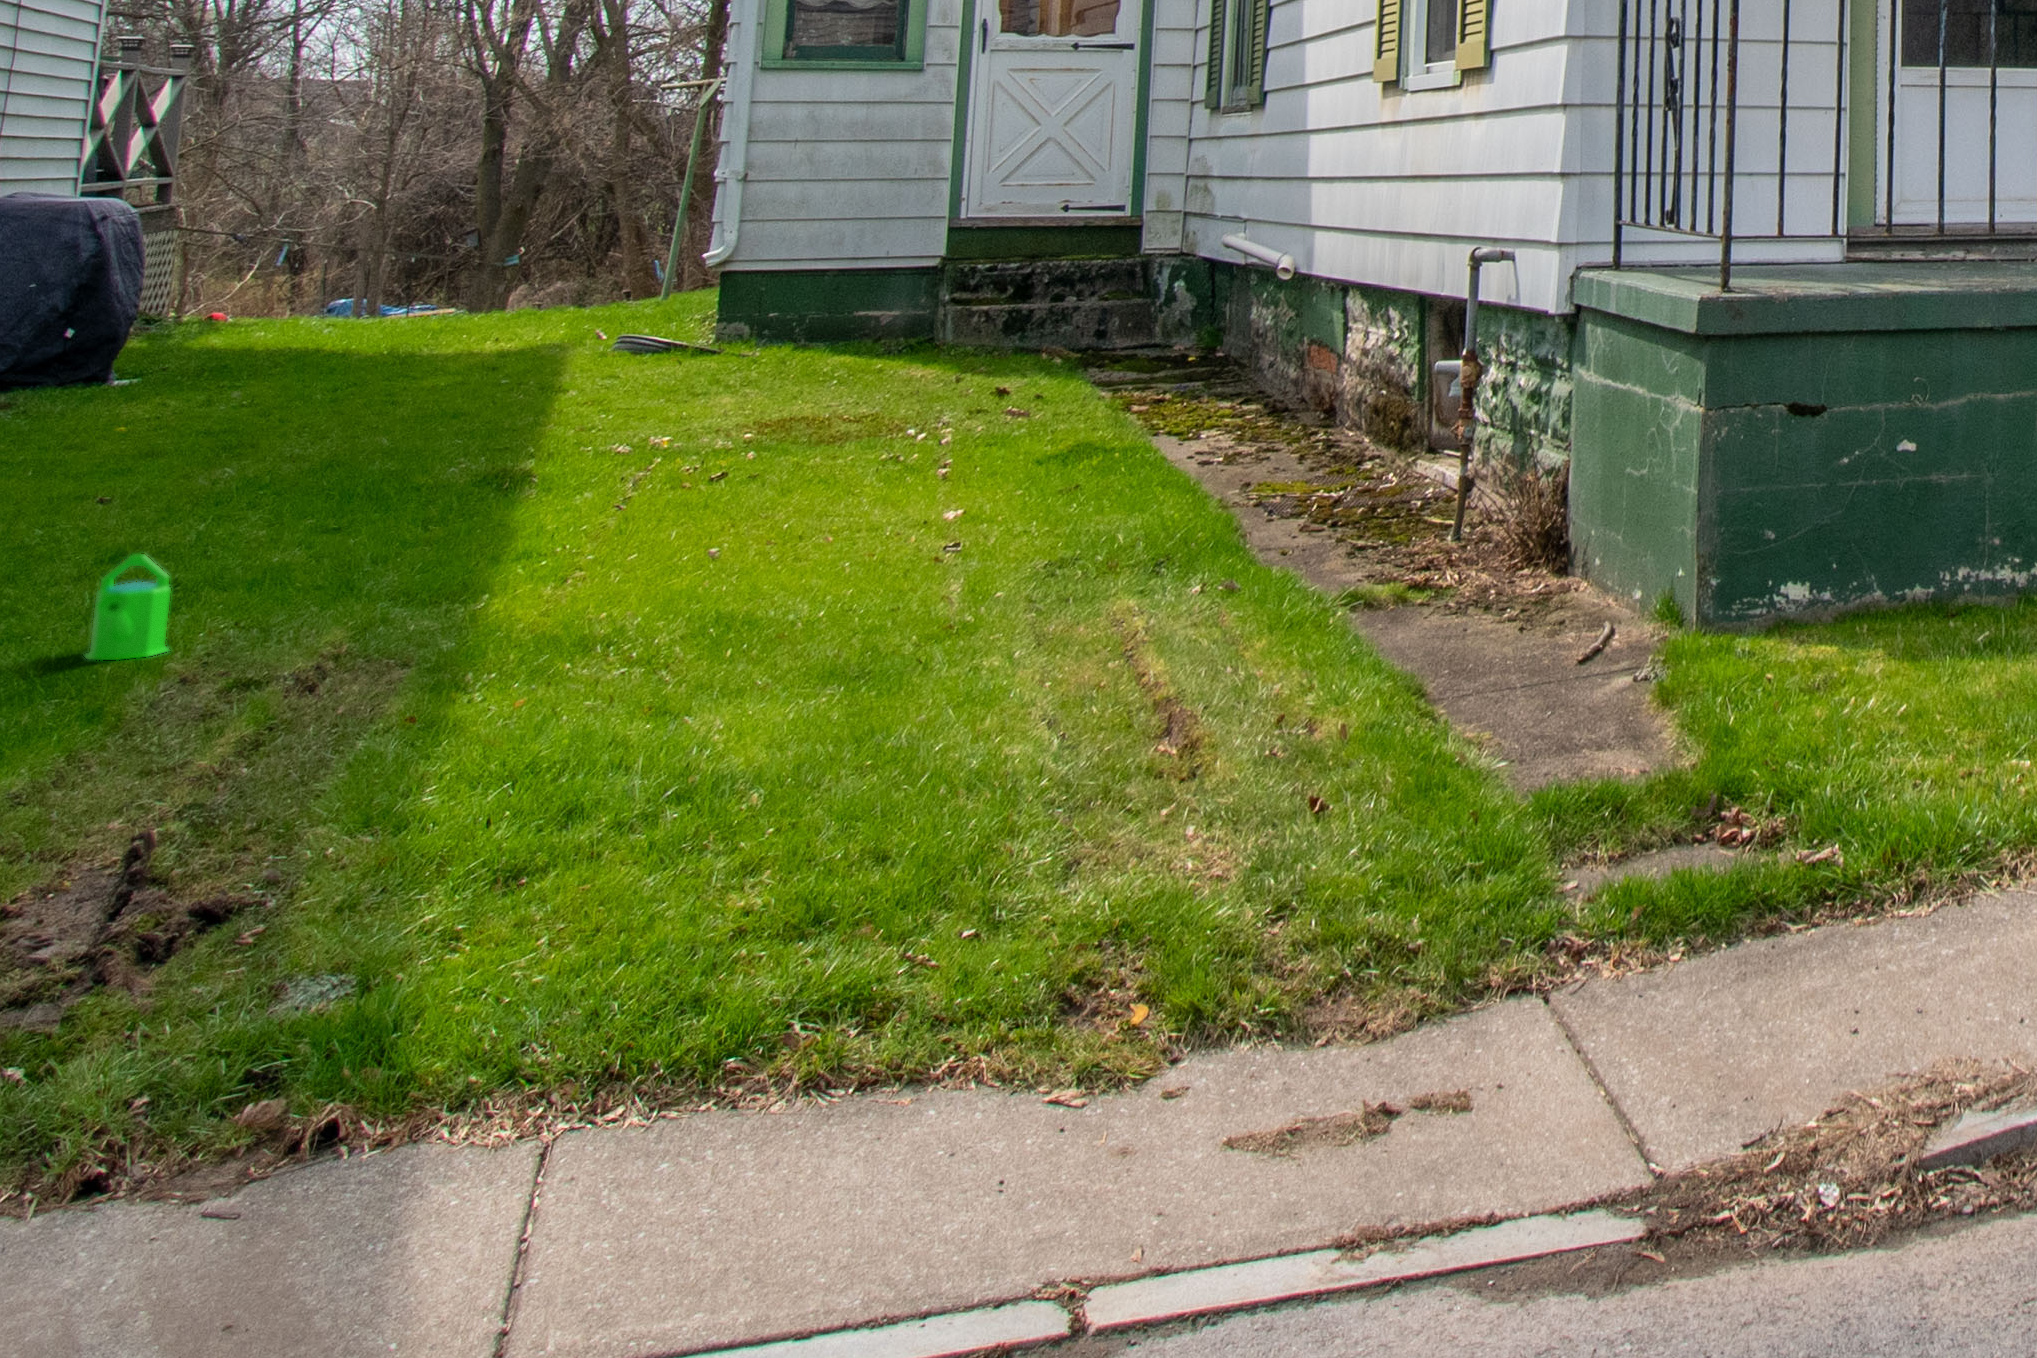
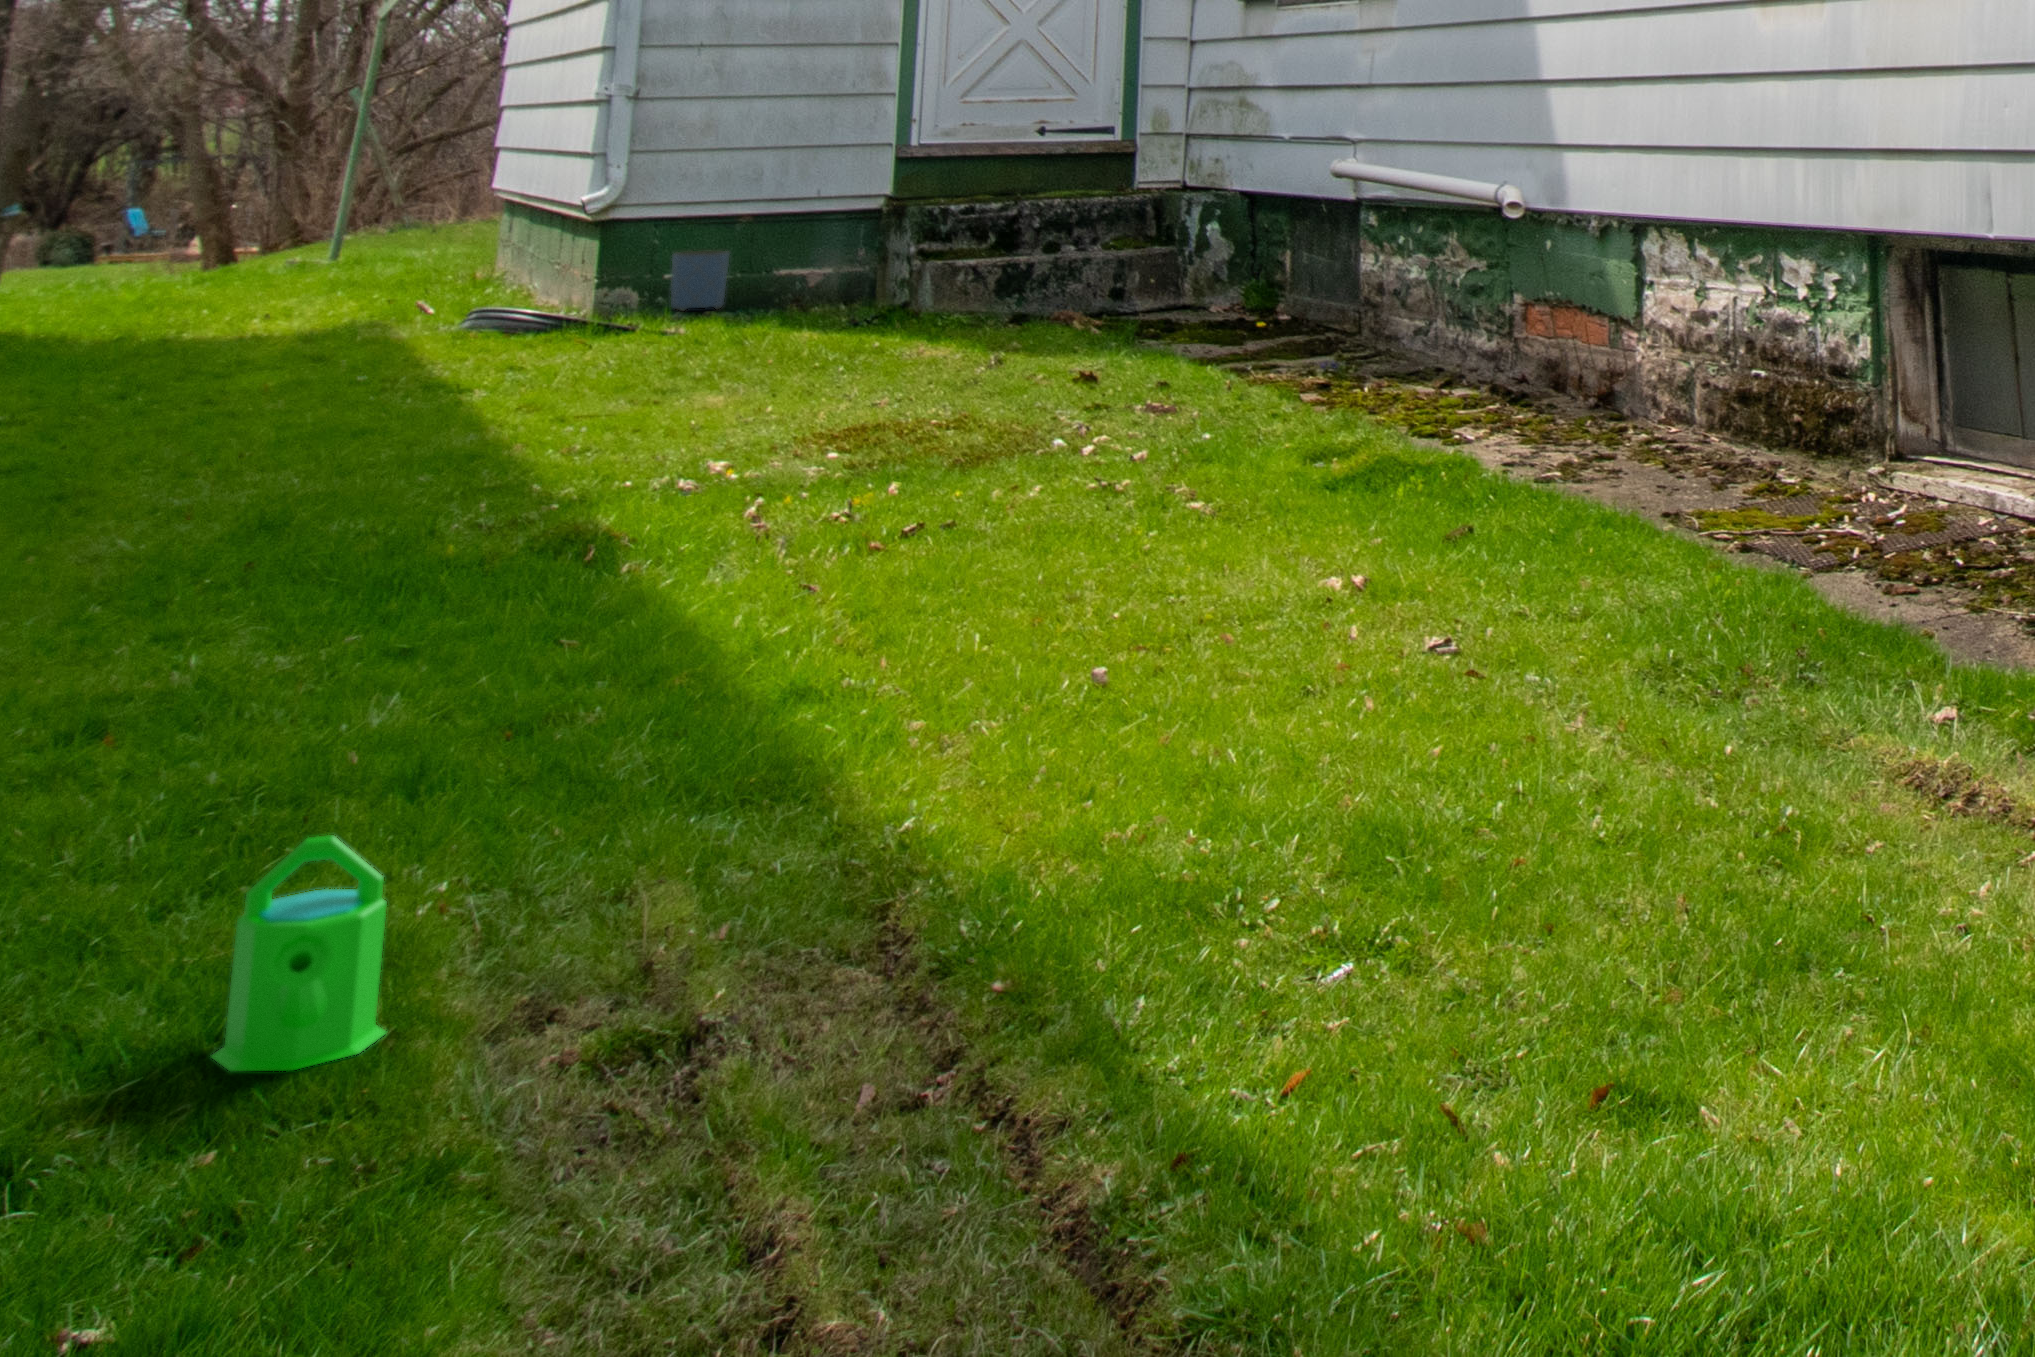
planter: none [770,296,814,341] -> present [671,251,729,311]

